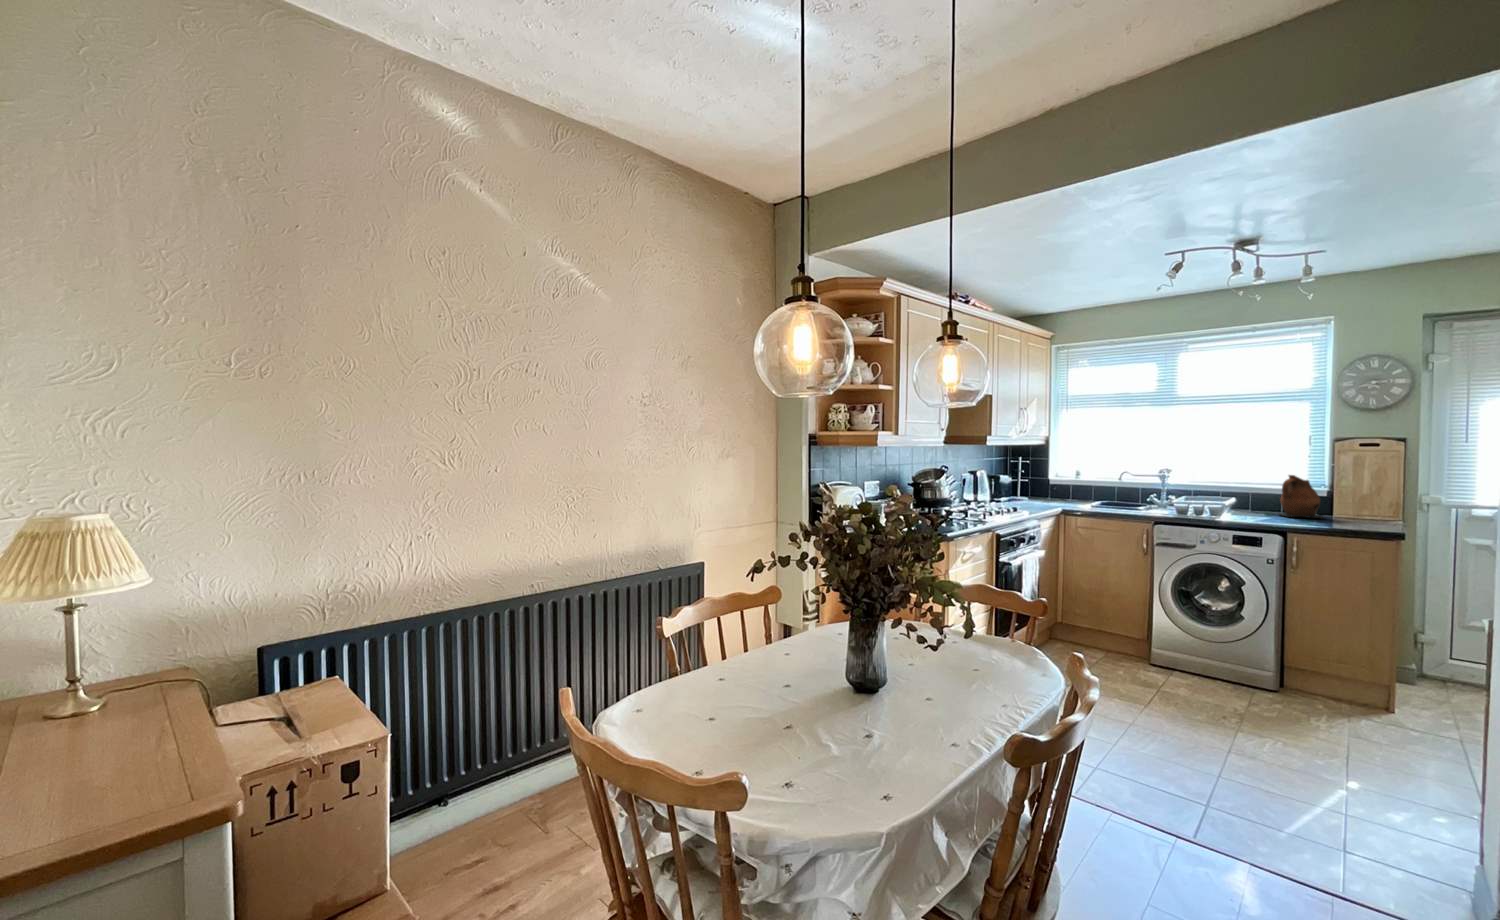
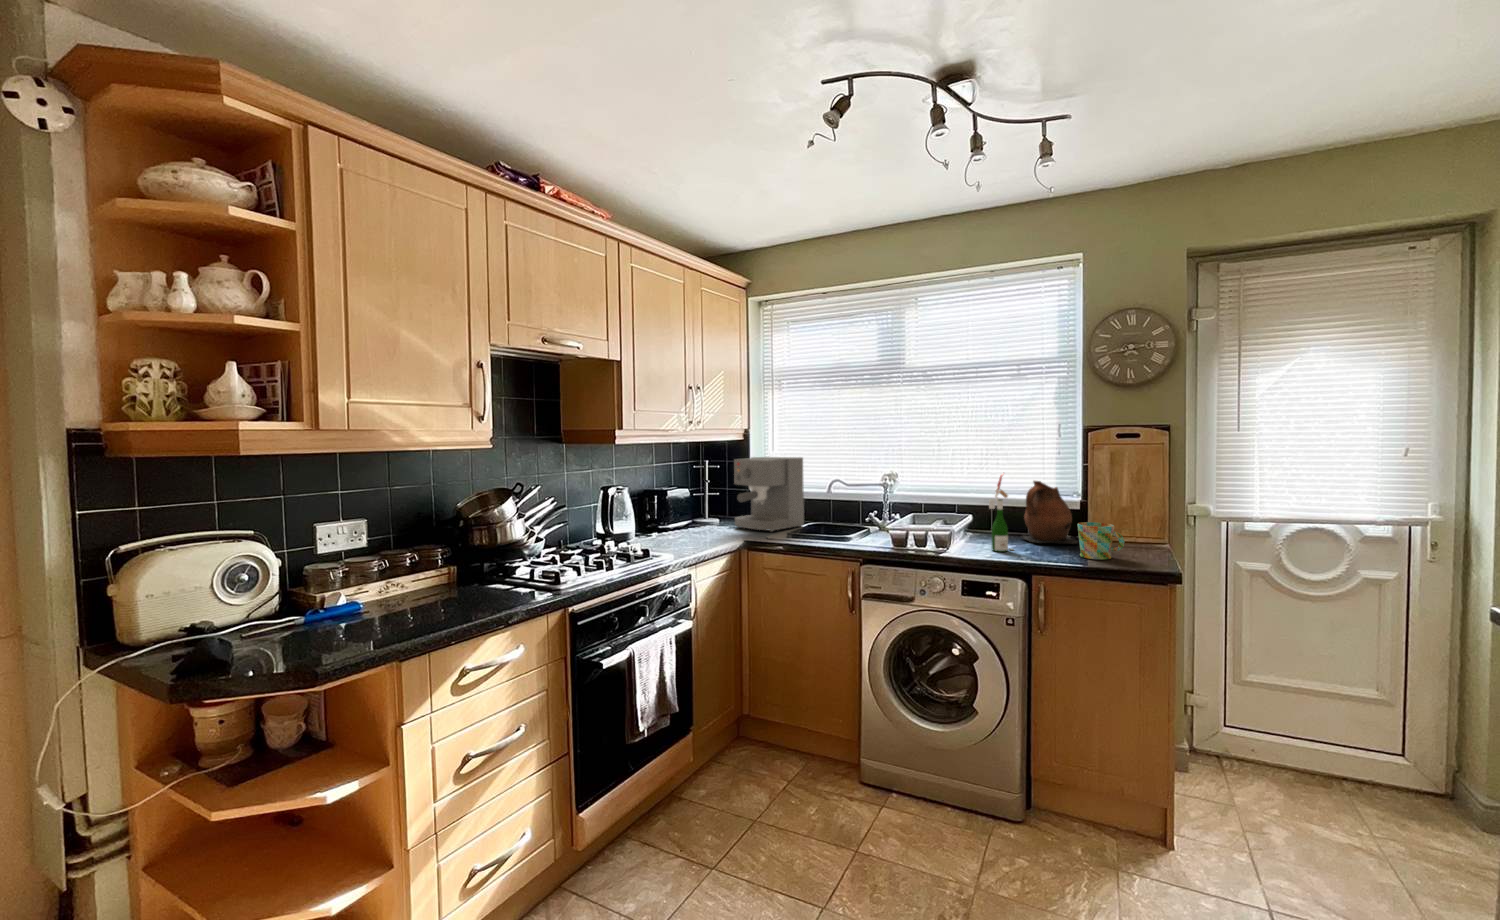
coffee maker: none [1043,456,1096,505] -> present [734,457,804,532]
wine bottle: none [1253,468,1273,520] -> present [989,473,1013,552]
mug: none [1324,502,1362,526] -> present [1077,522,1124,560]

